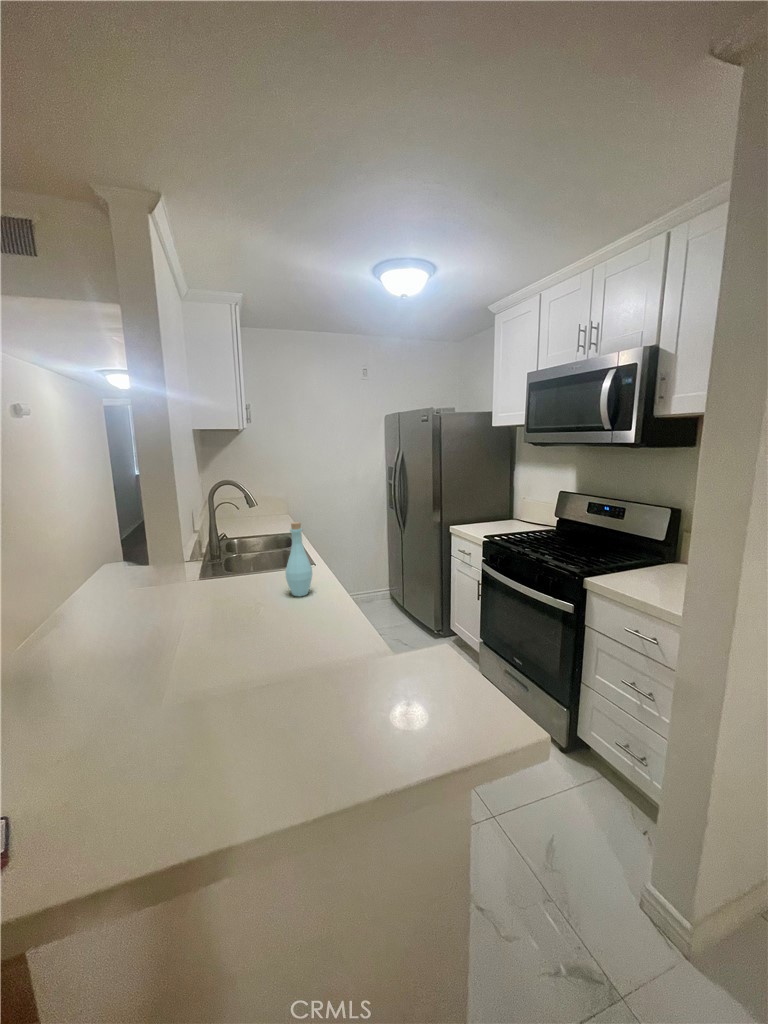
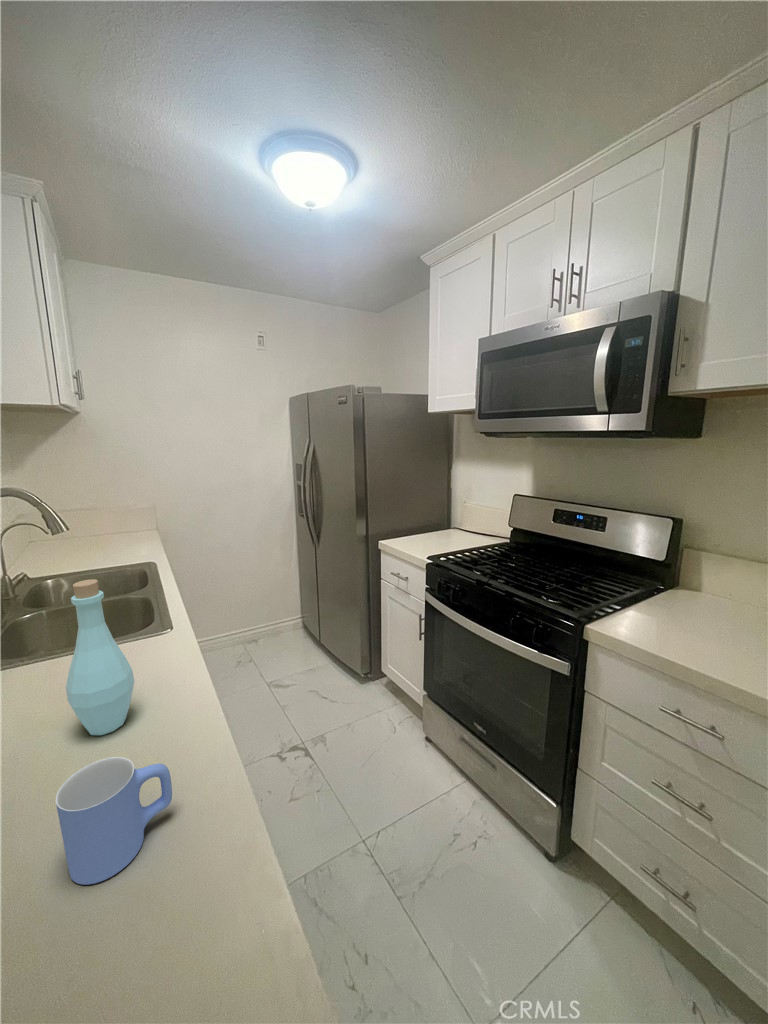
mug: none [302,588,339,630] -> present [56,757,172,885]

